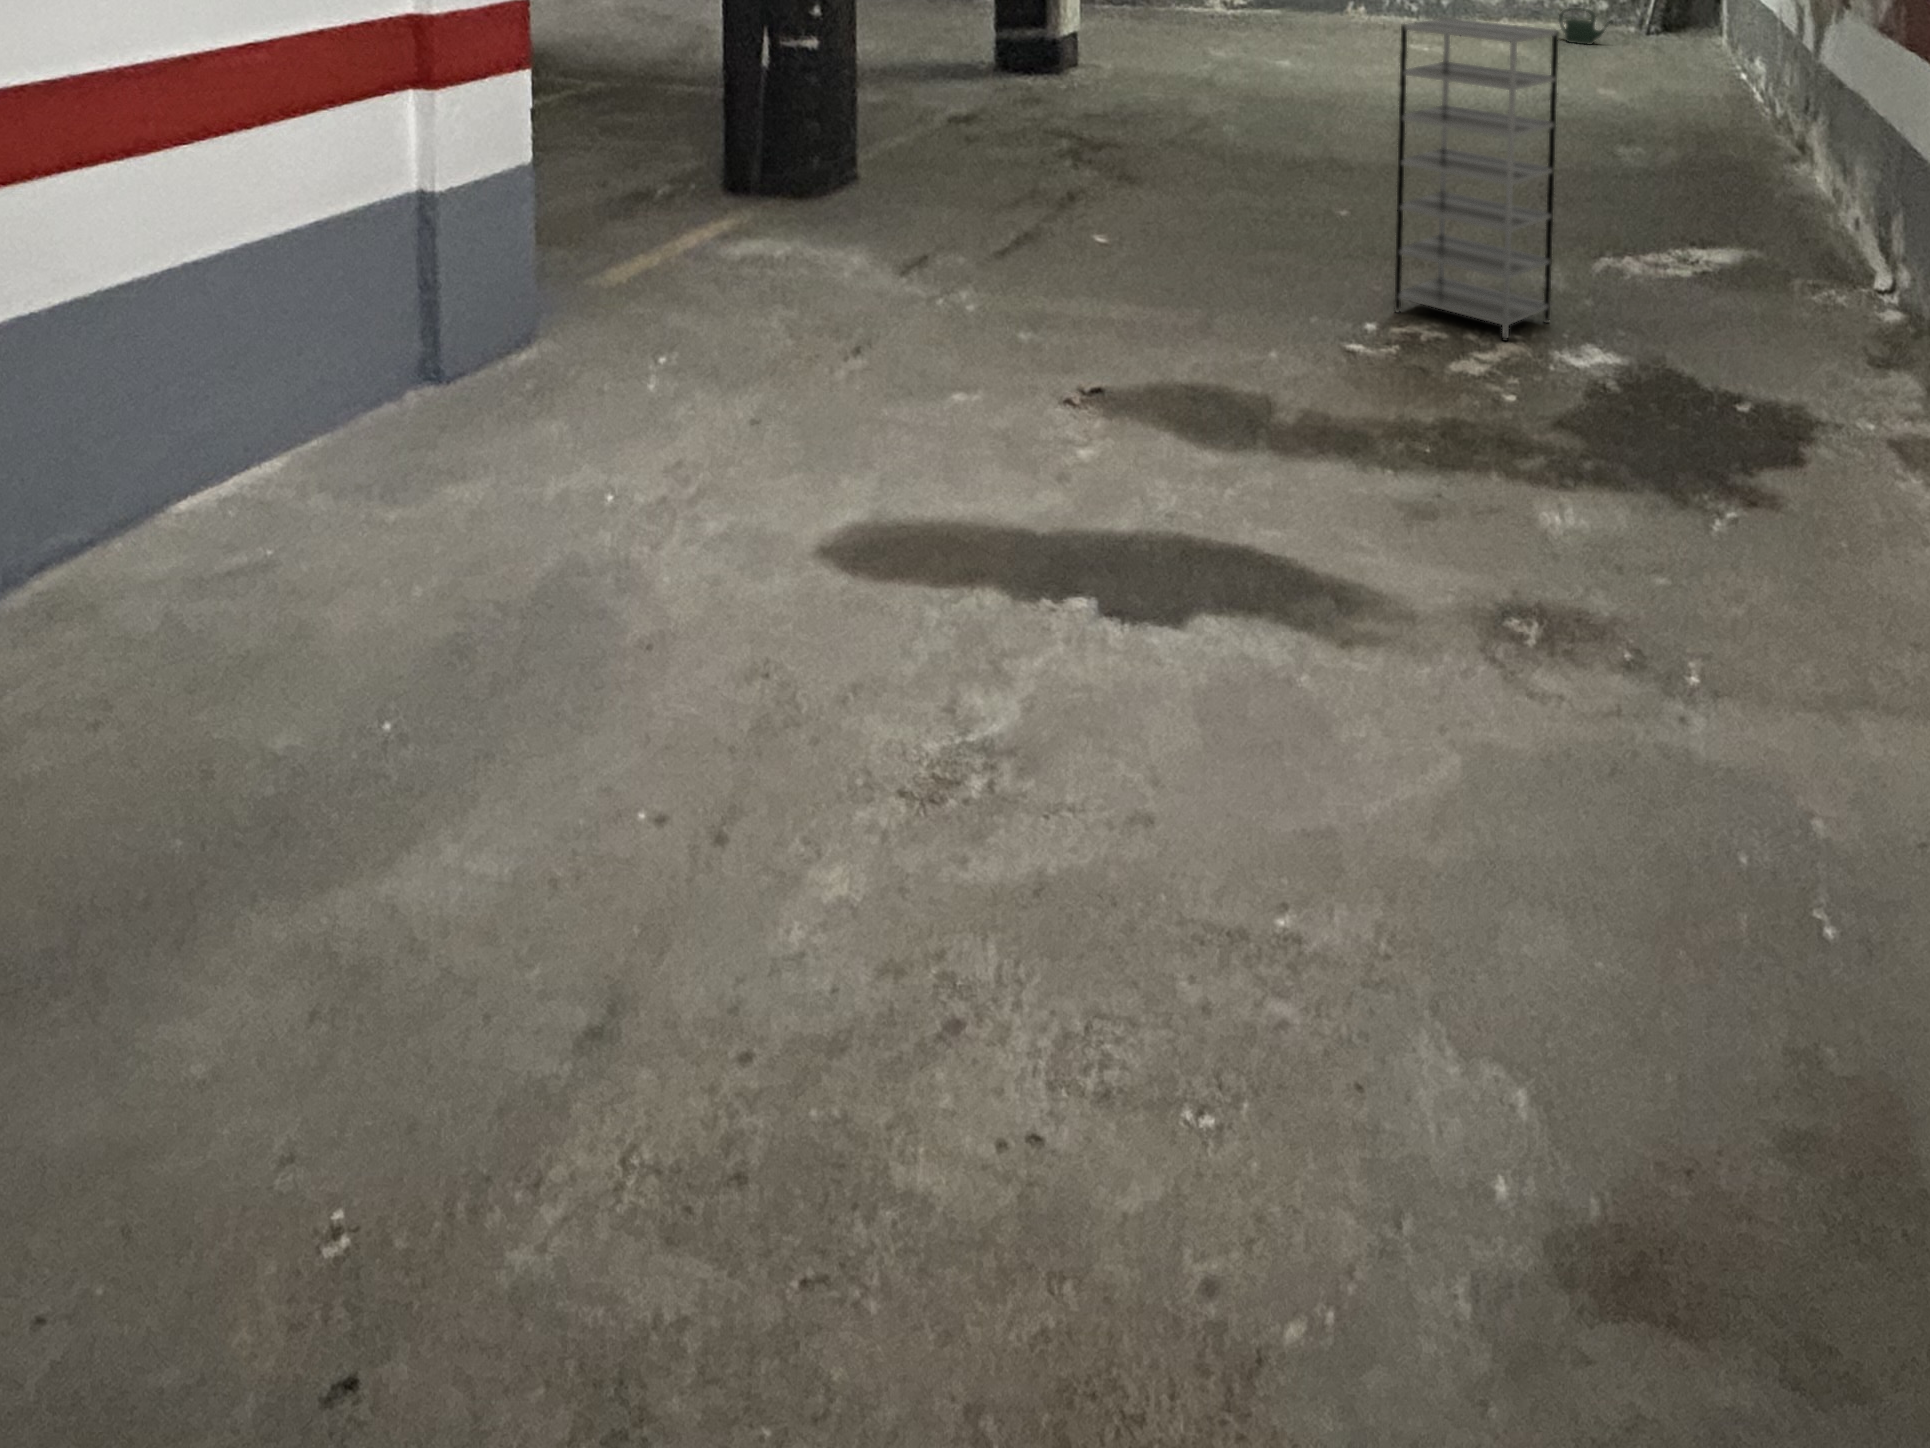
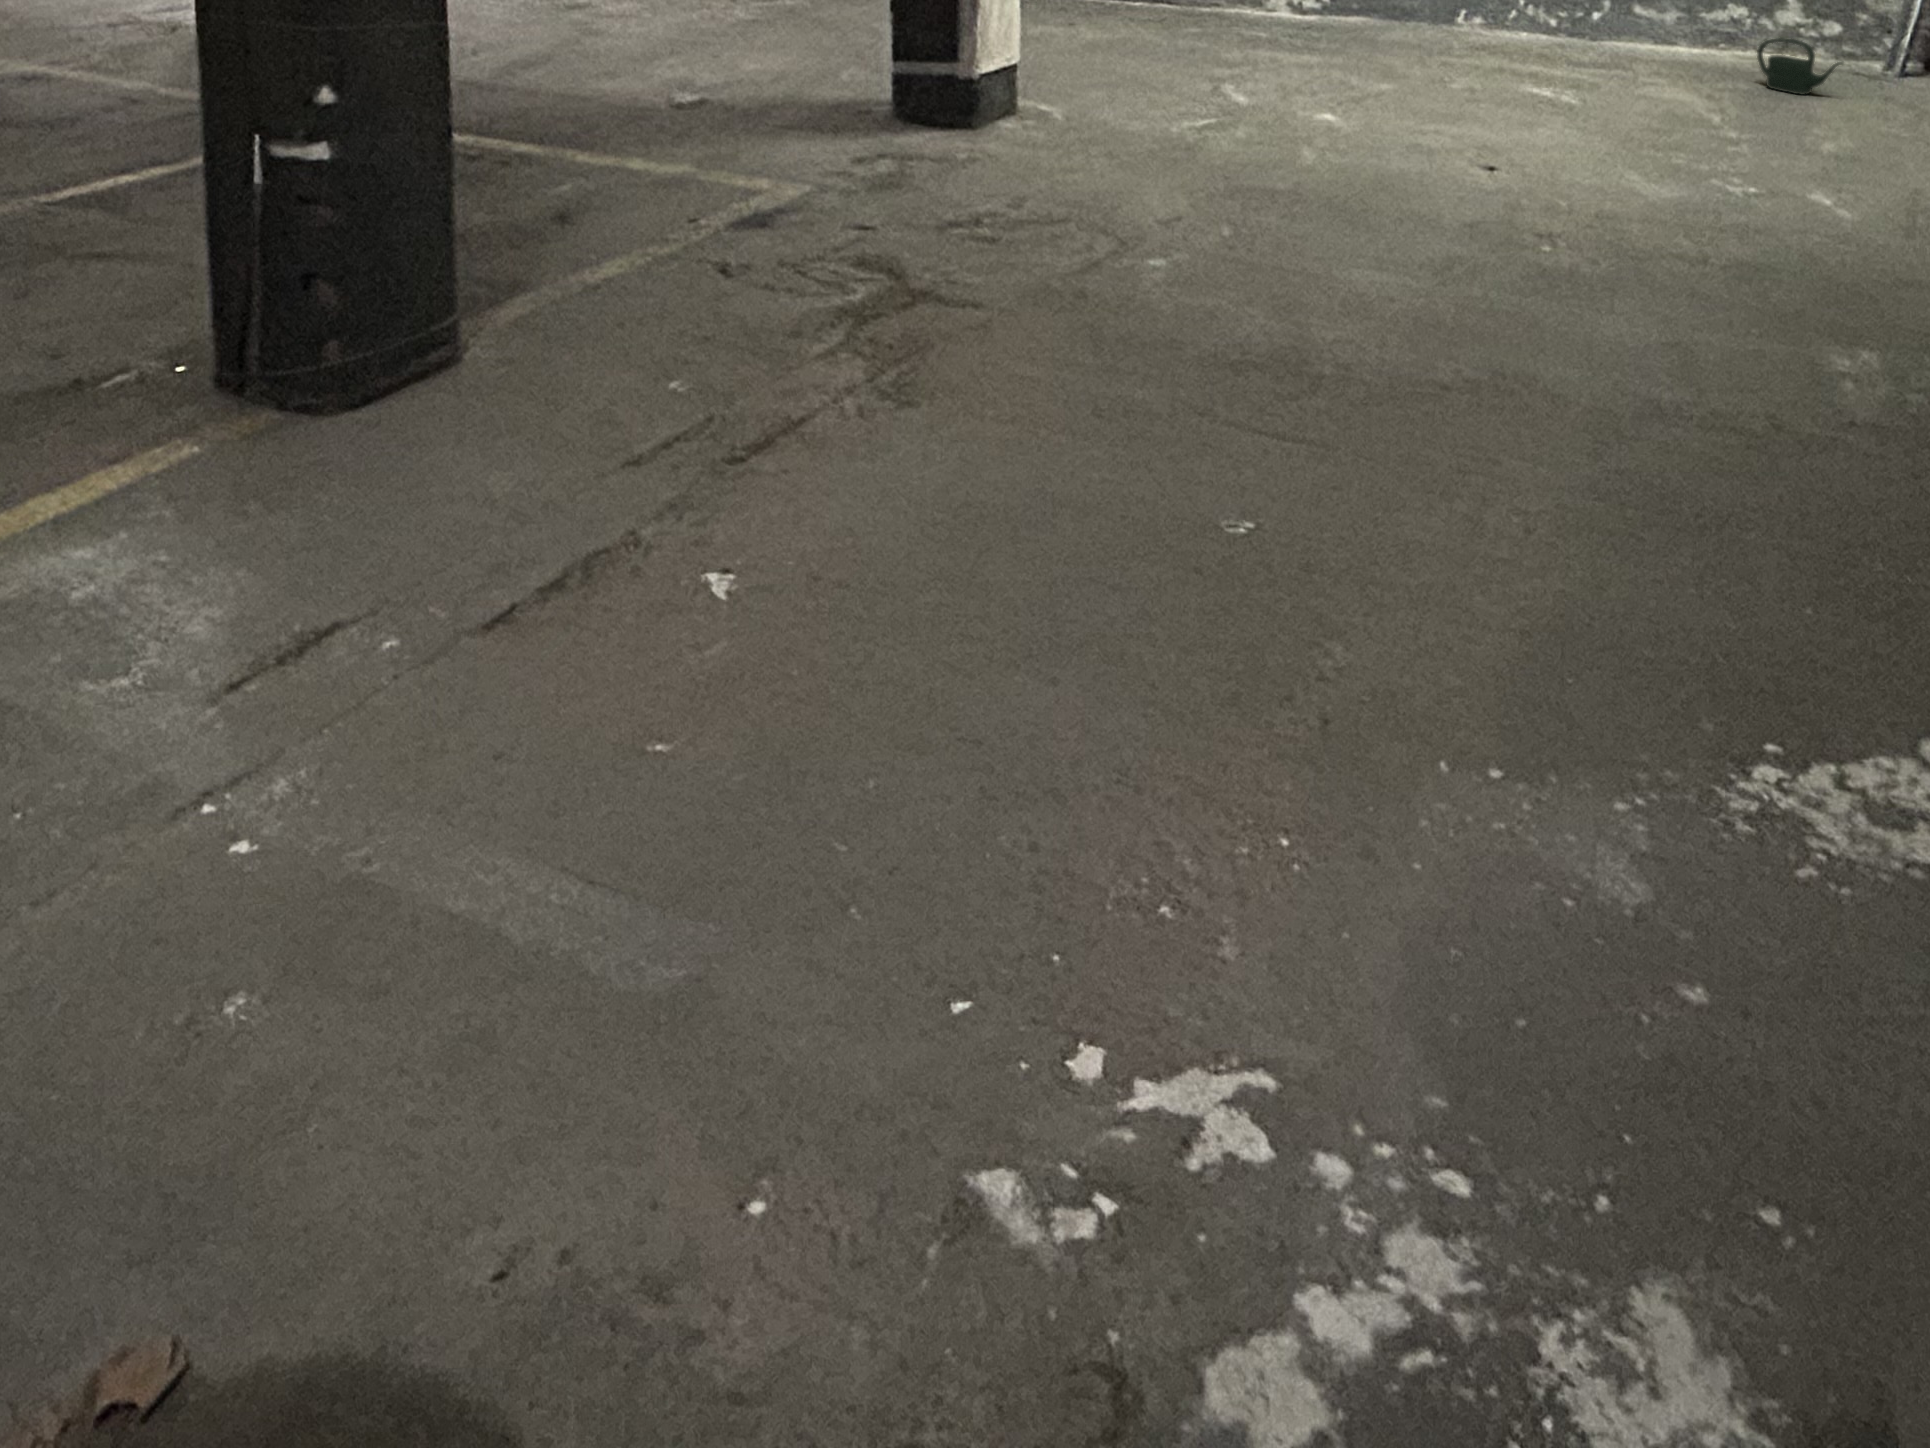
shelving unit: present [1394,18,1559,341] -> none [1118,286,1559,1299]

